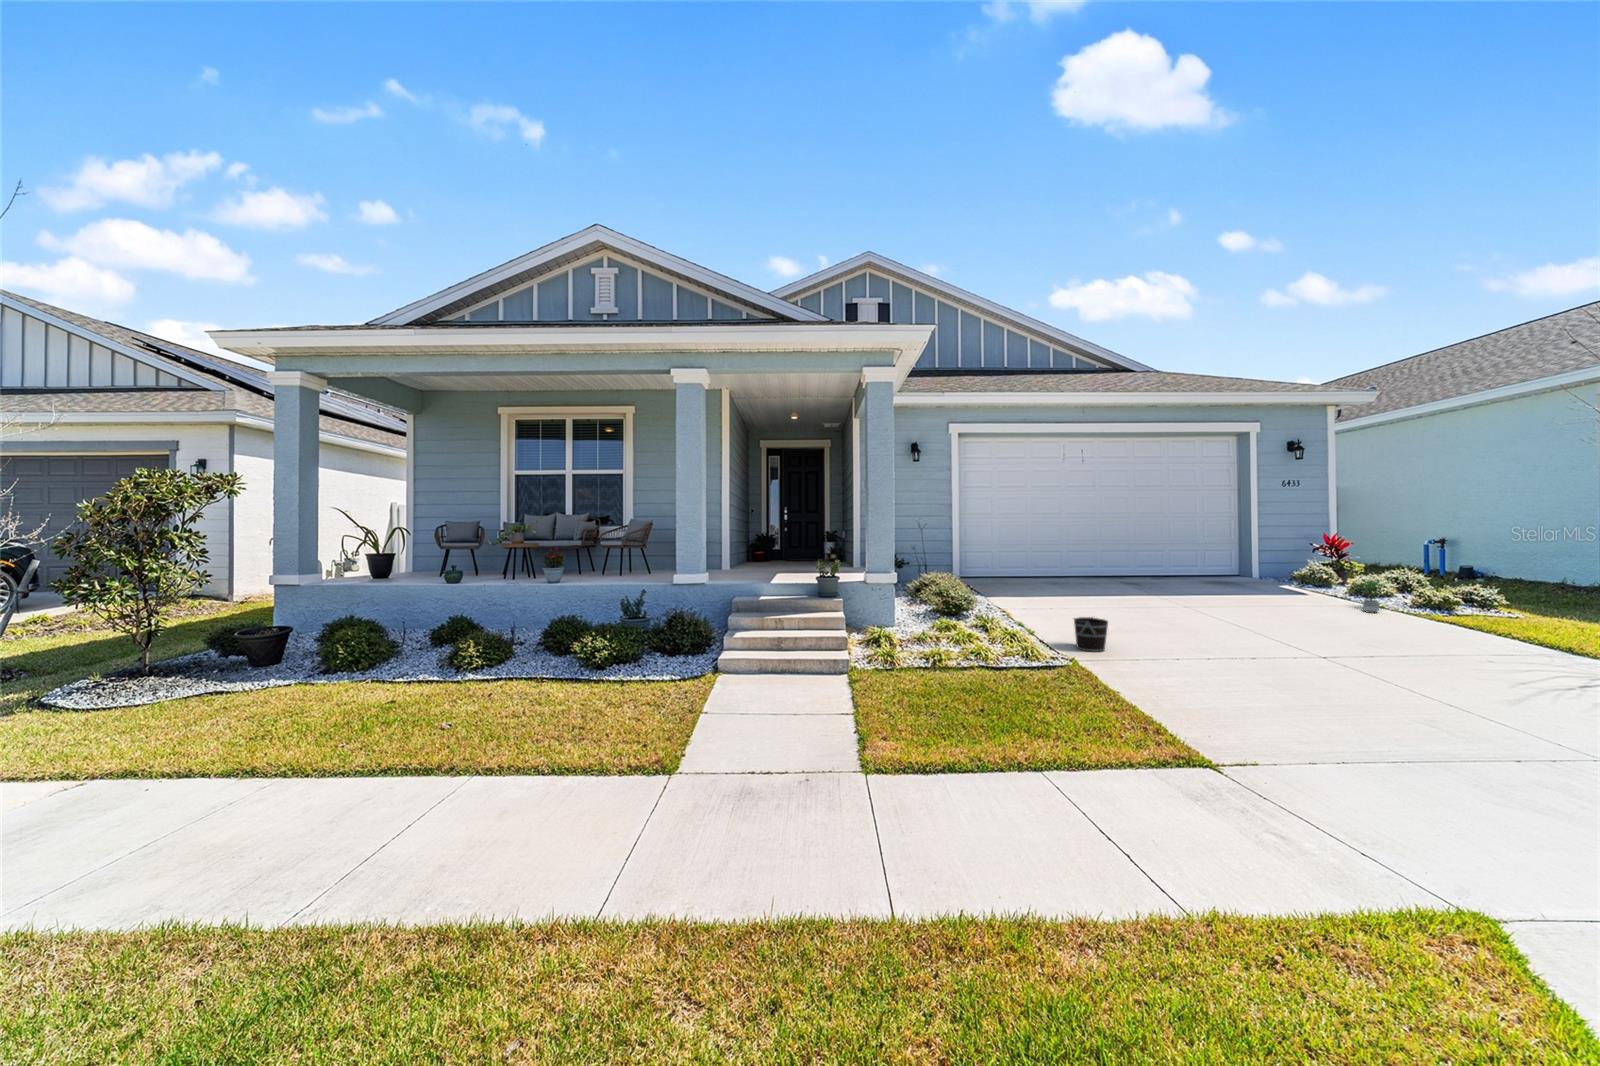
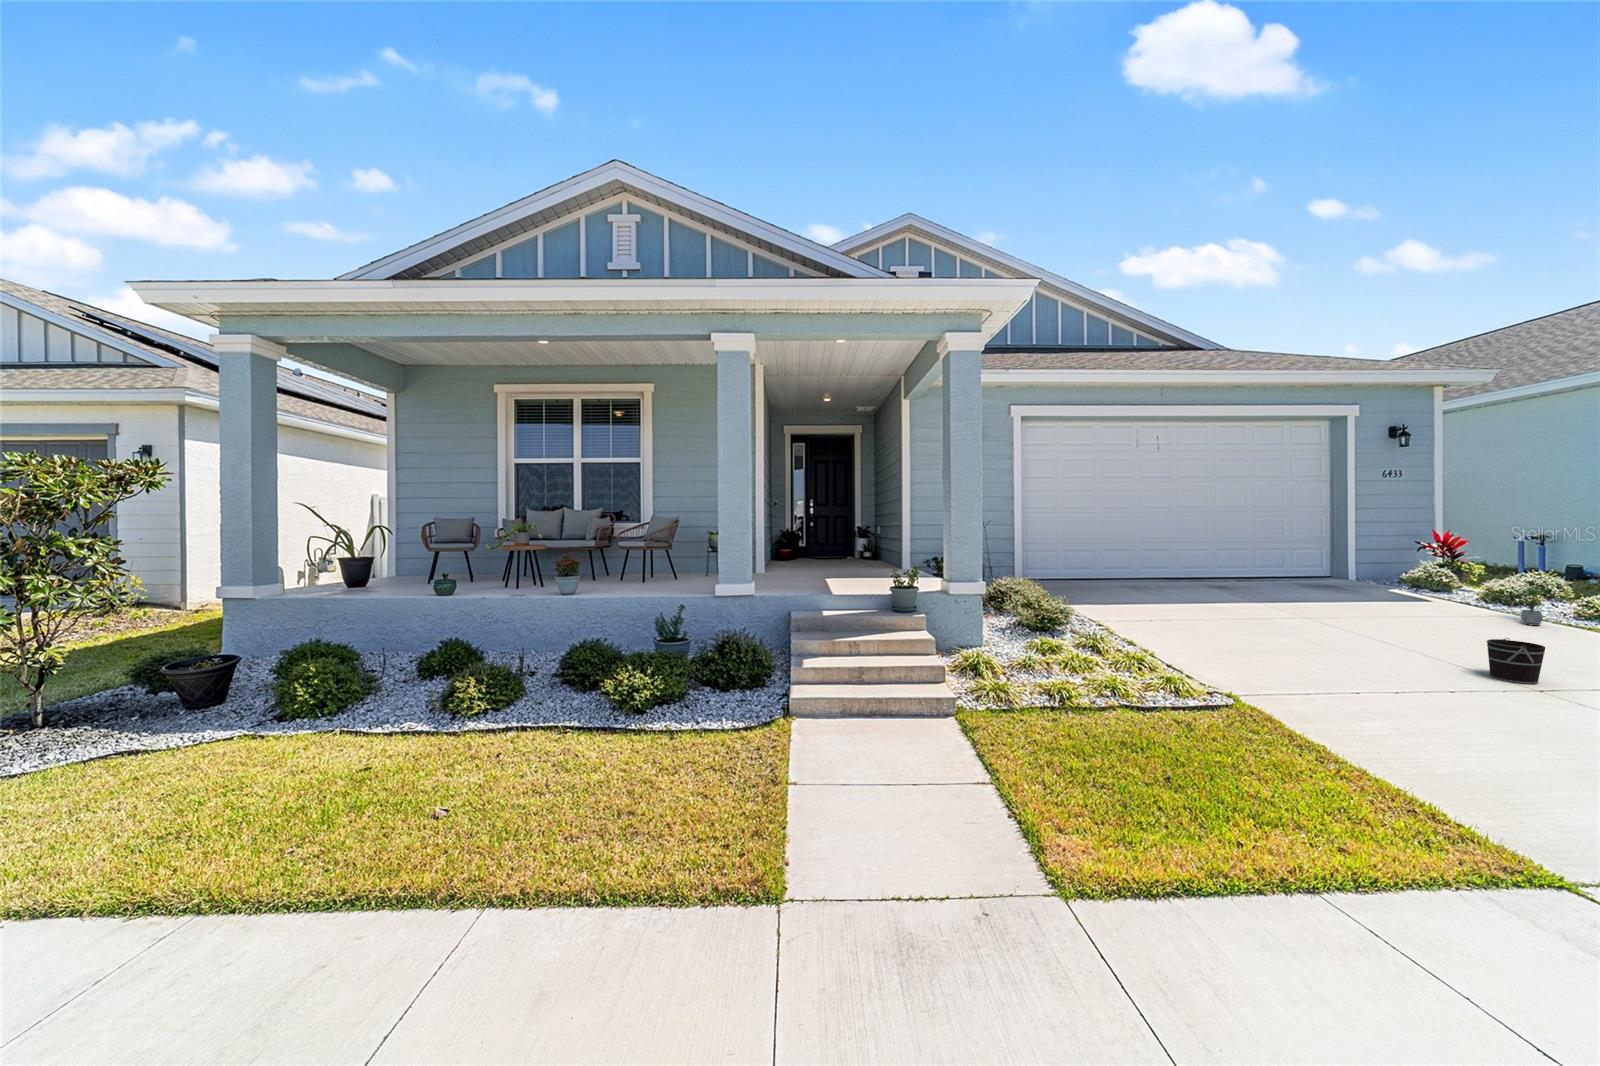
bucket: present [1074,617,1108,651] -> present [1486,638,1545,684]

